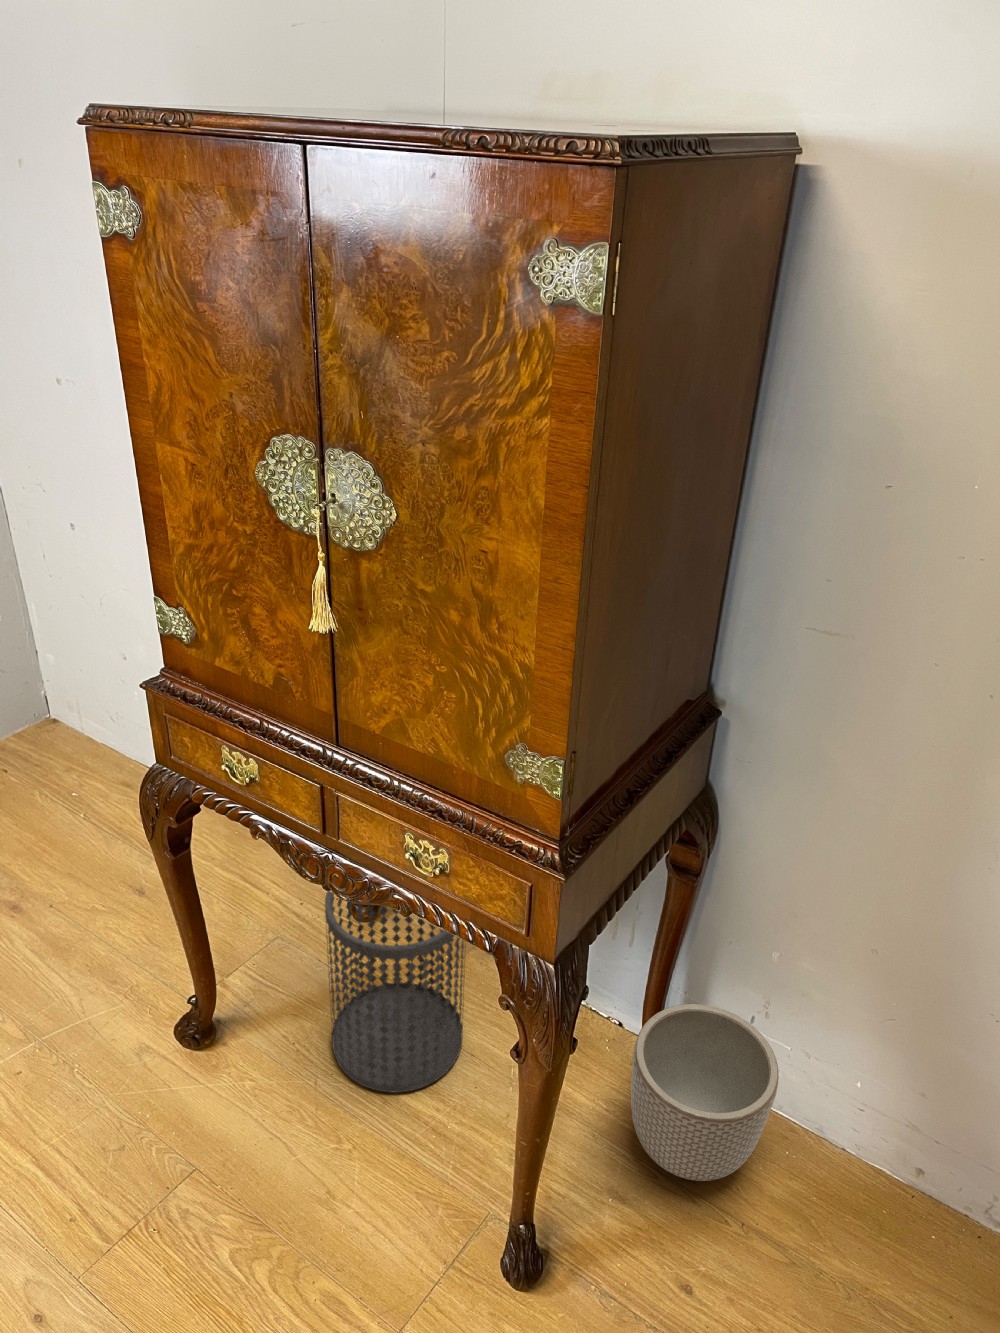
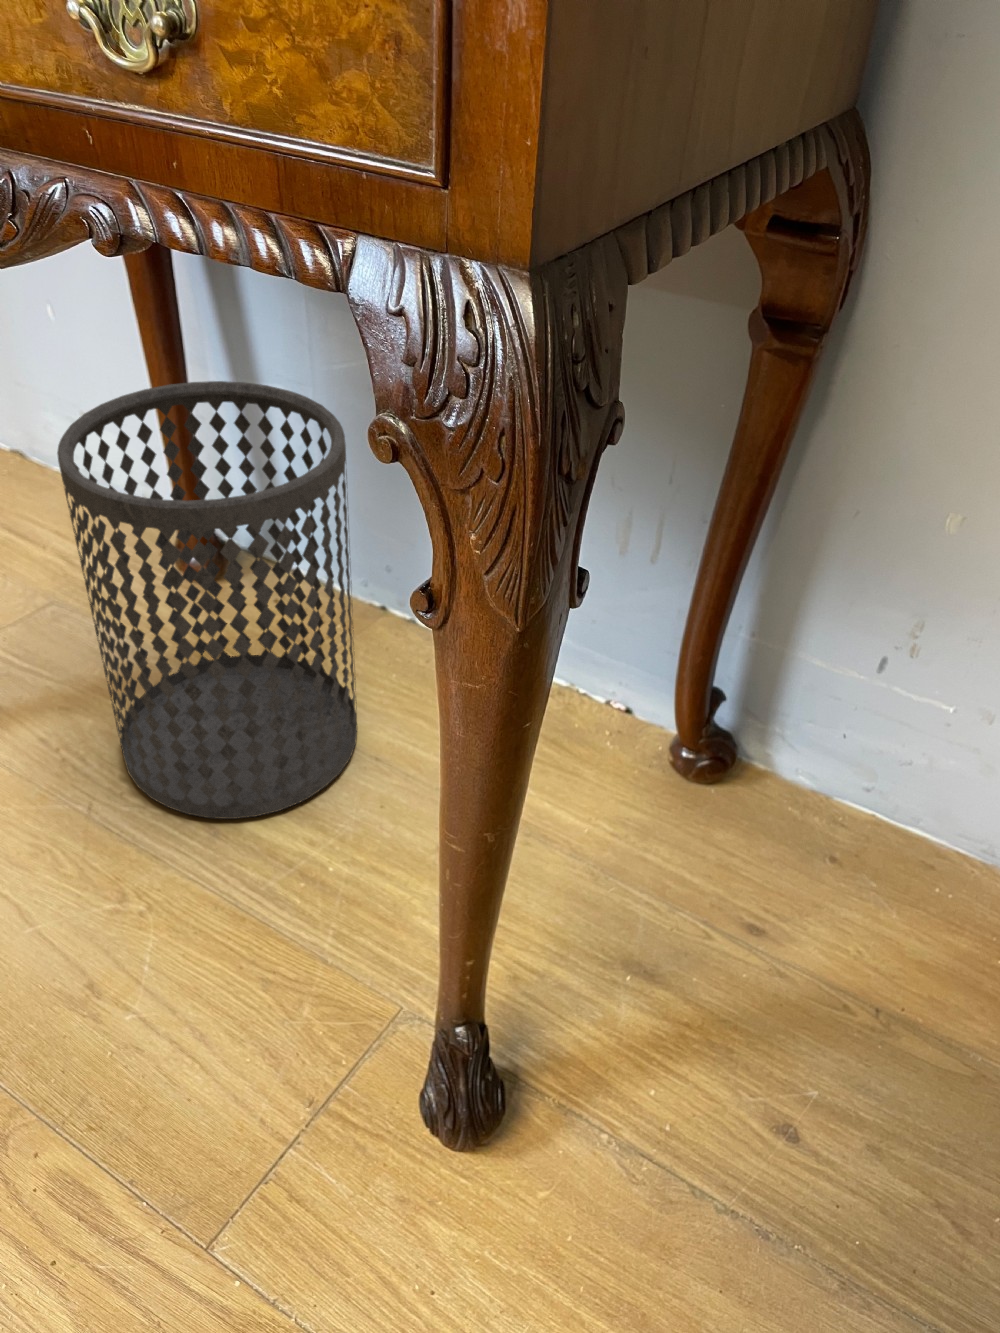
planter: present [631,1004,779,1181] -> none [664,629,961,939]

